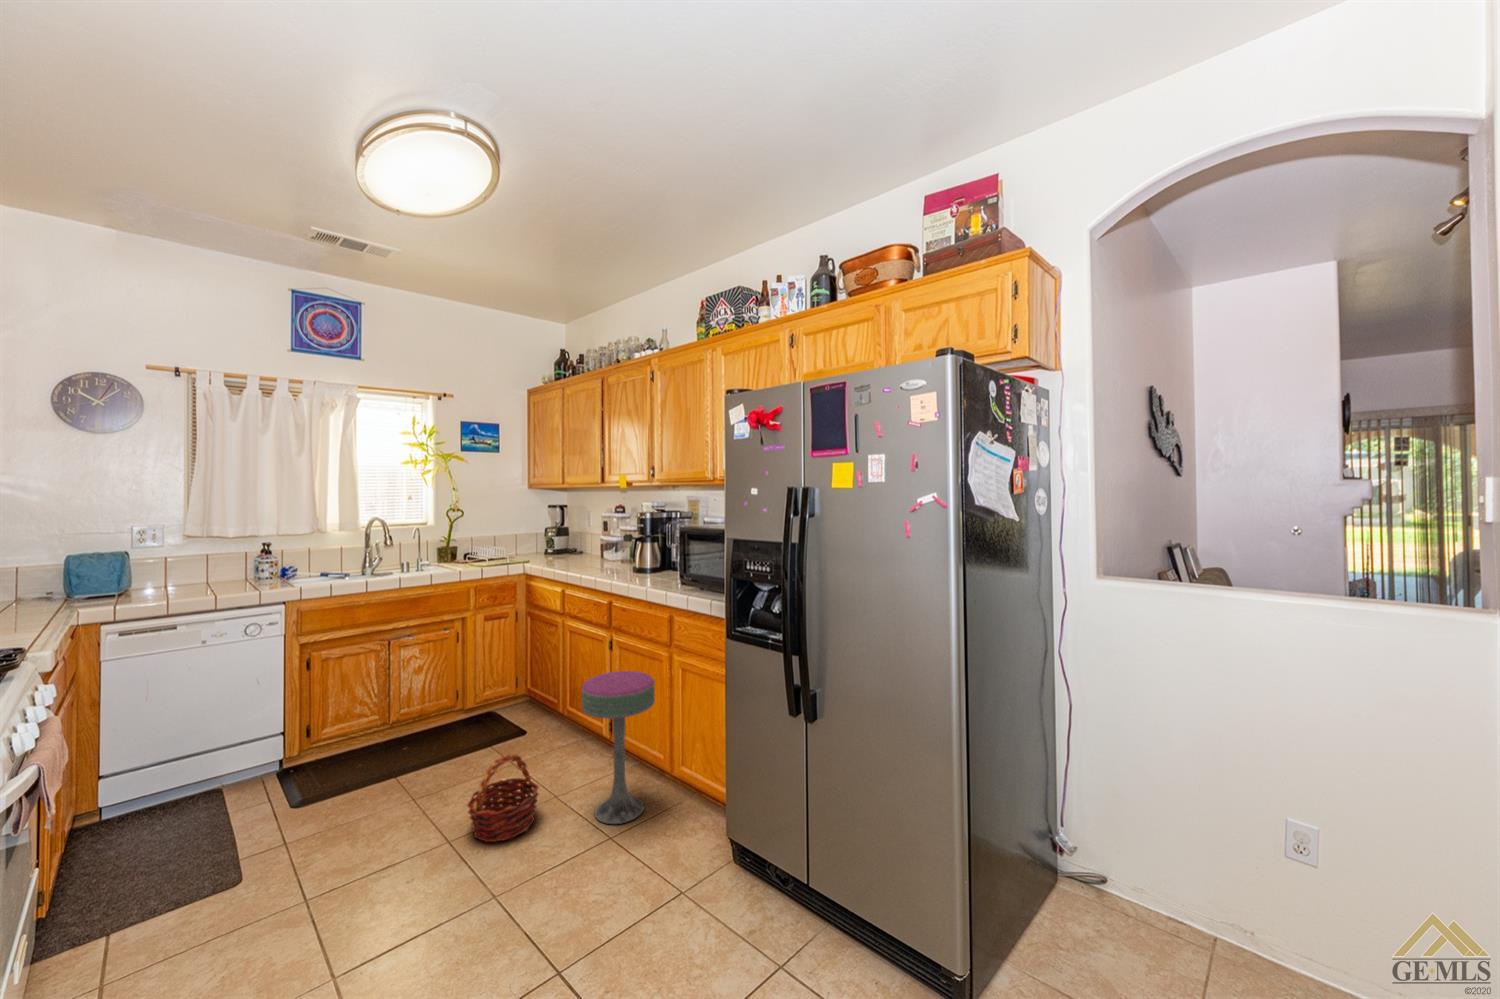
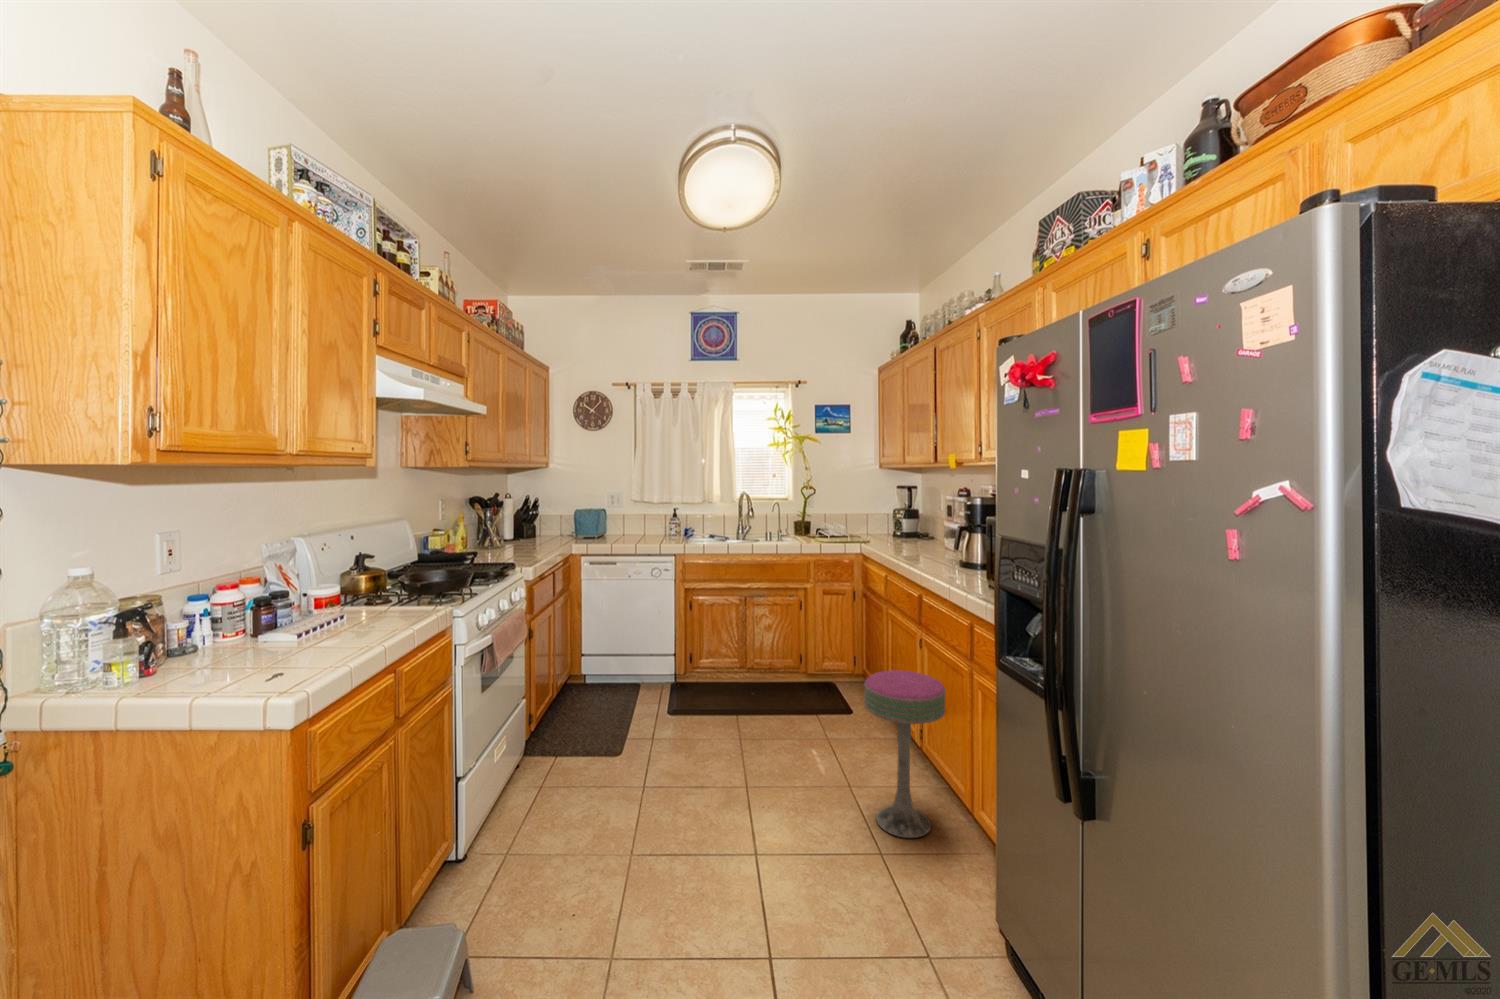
basket: present [467,755,539,842] -> none [764,726,827,806]

